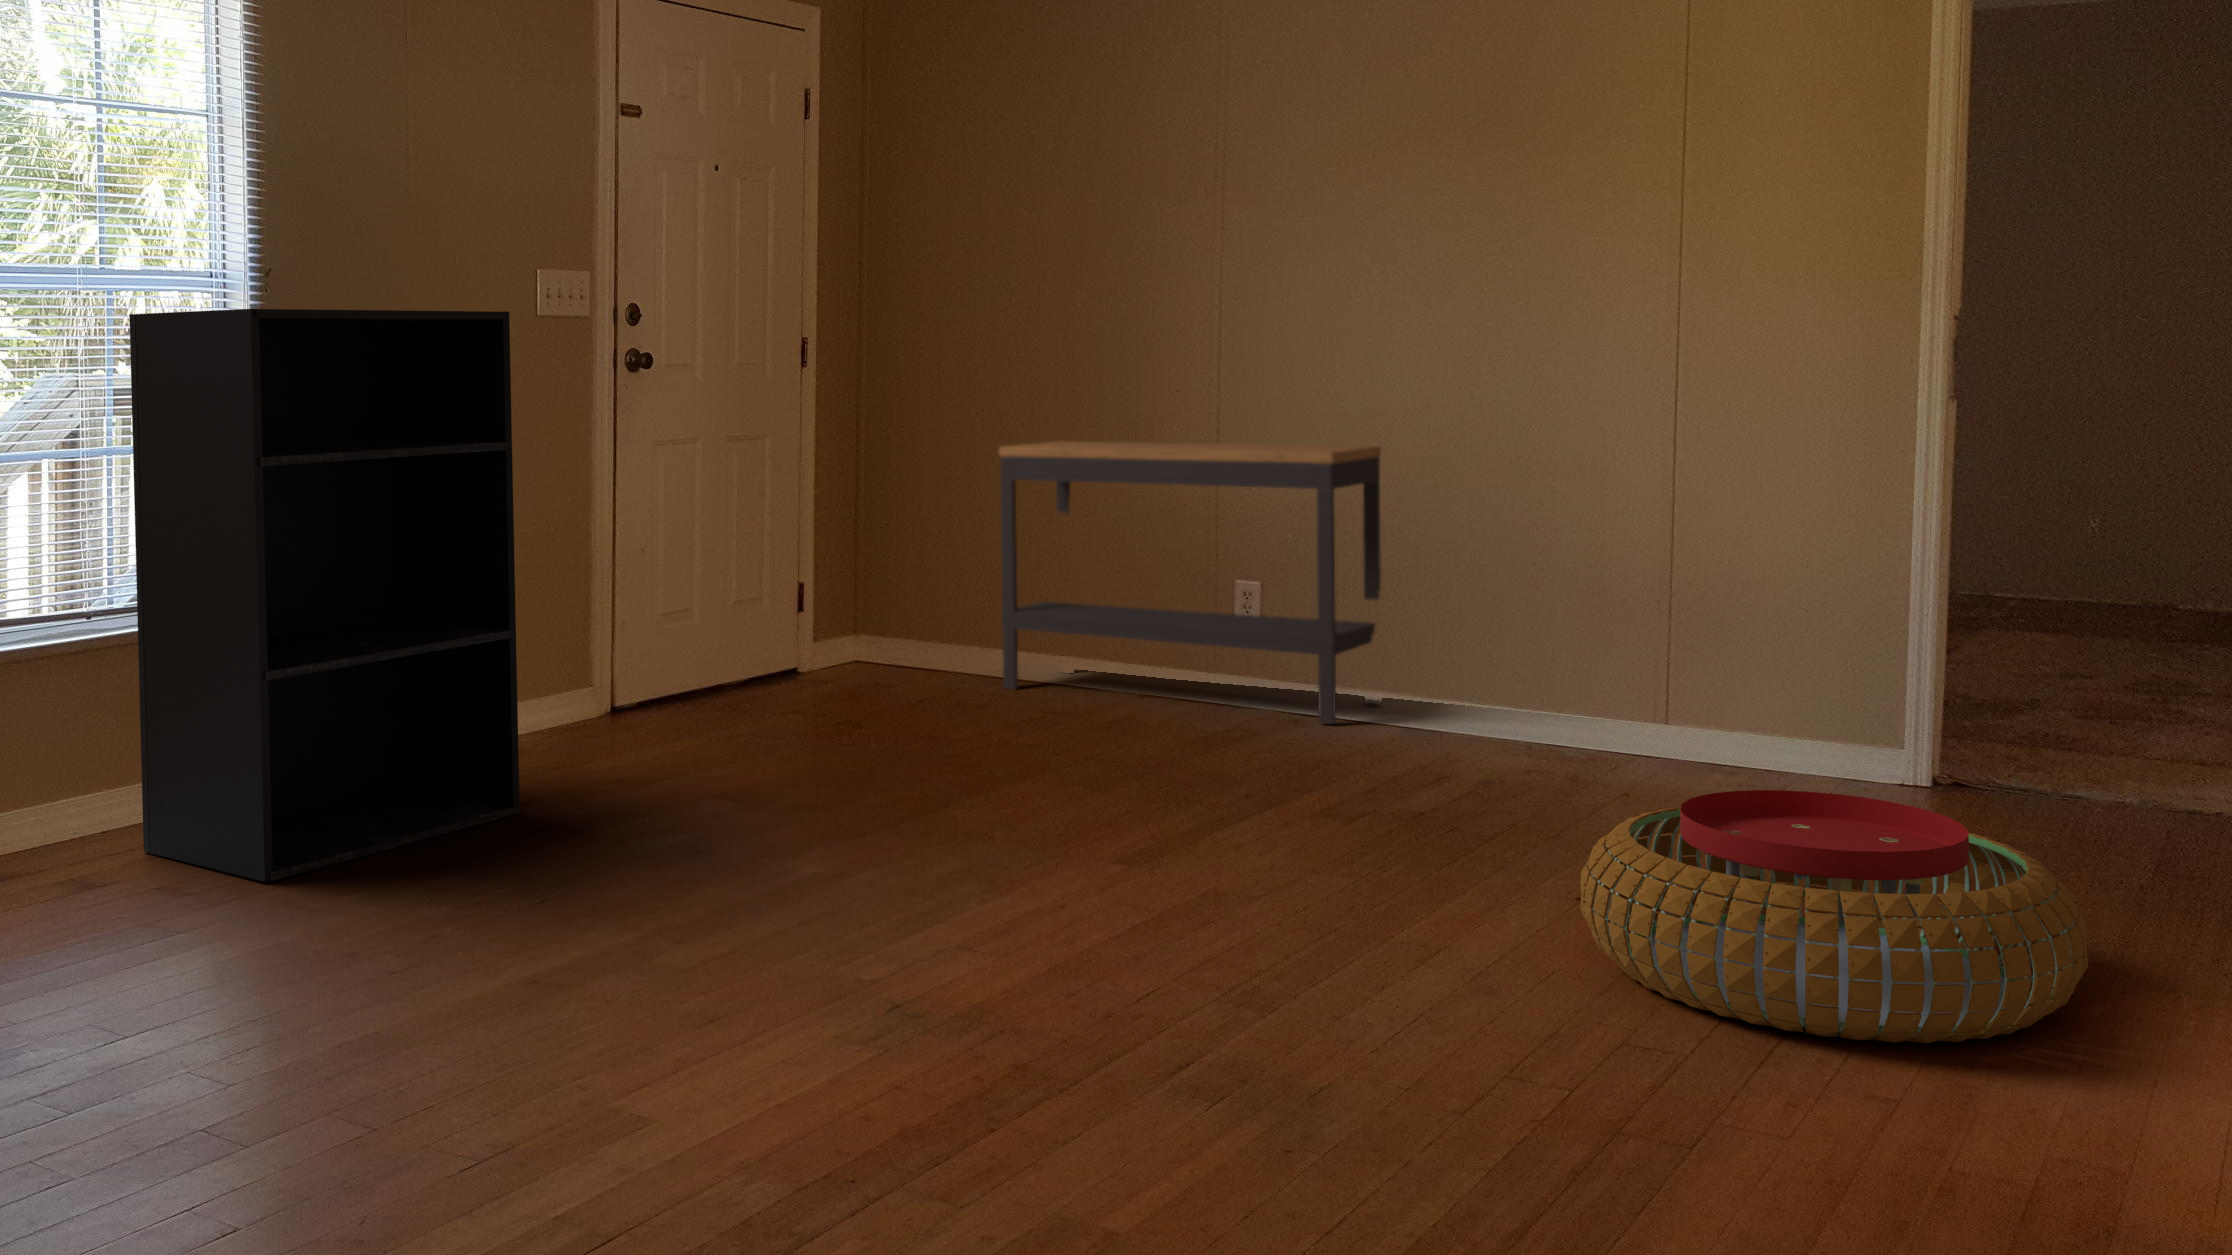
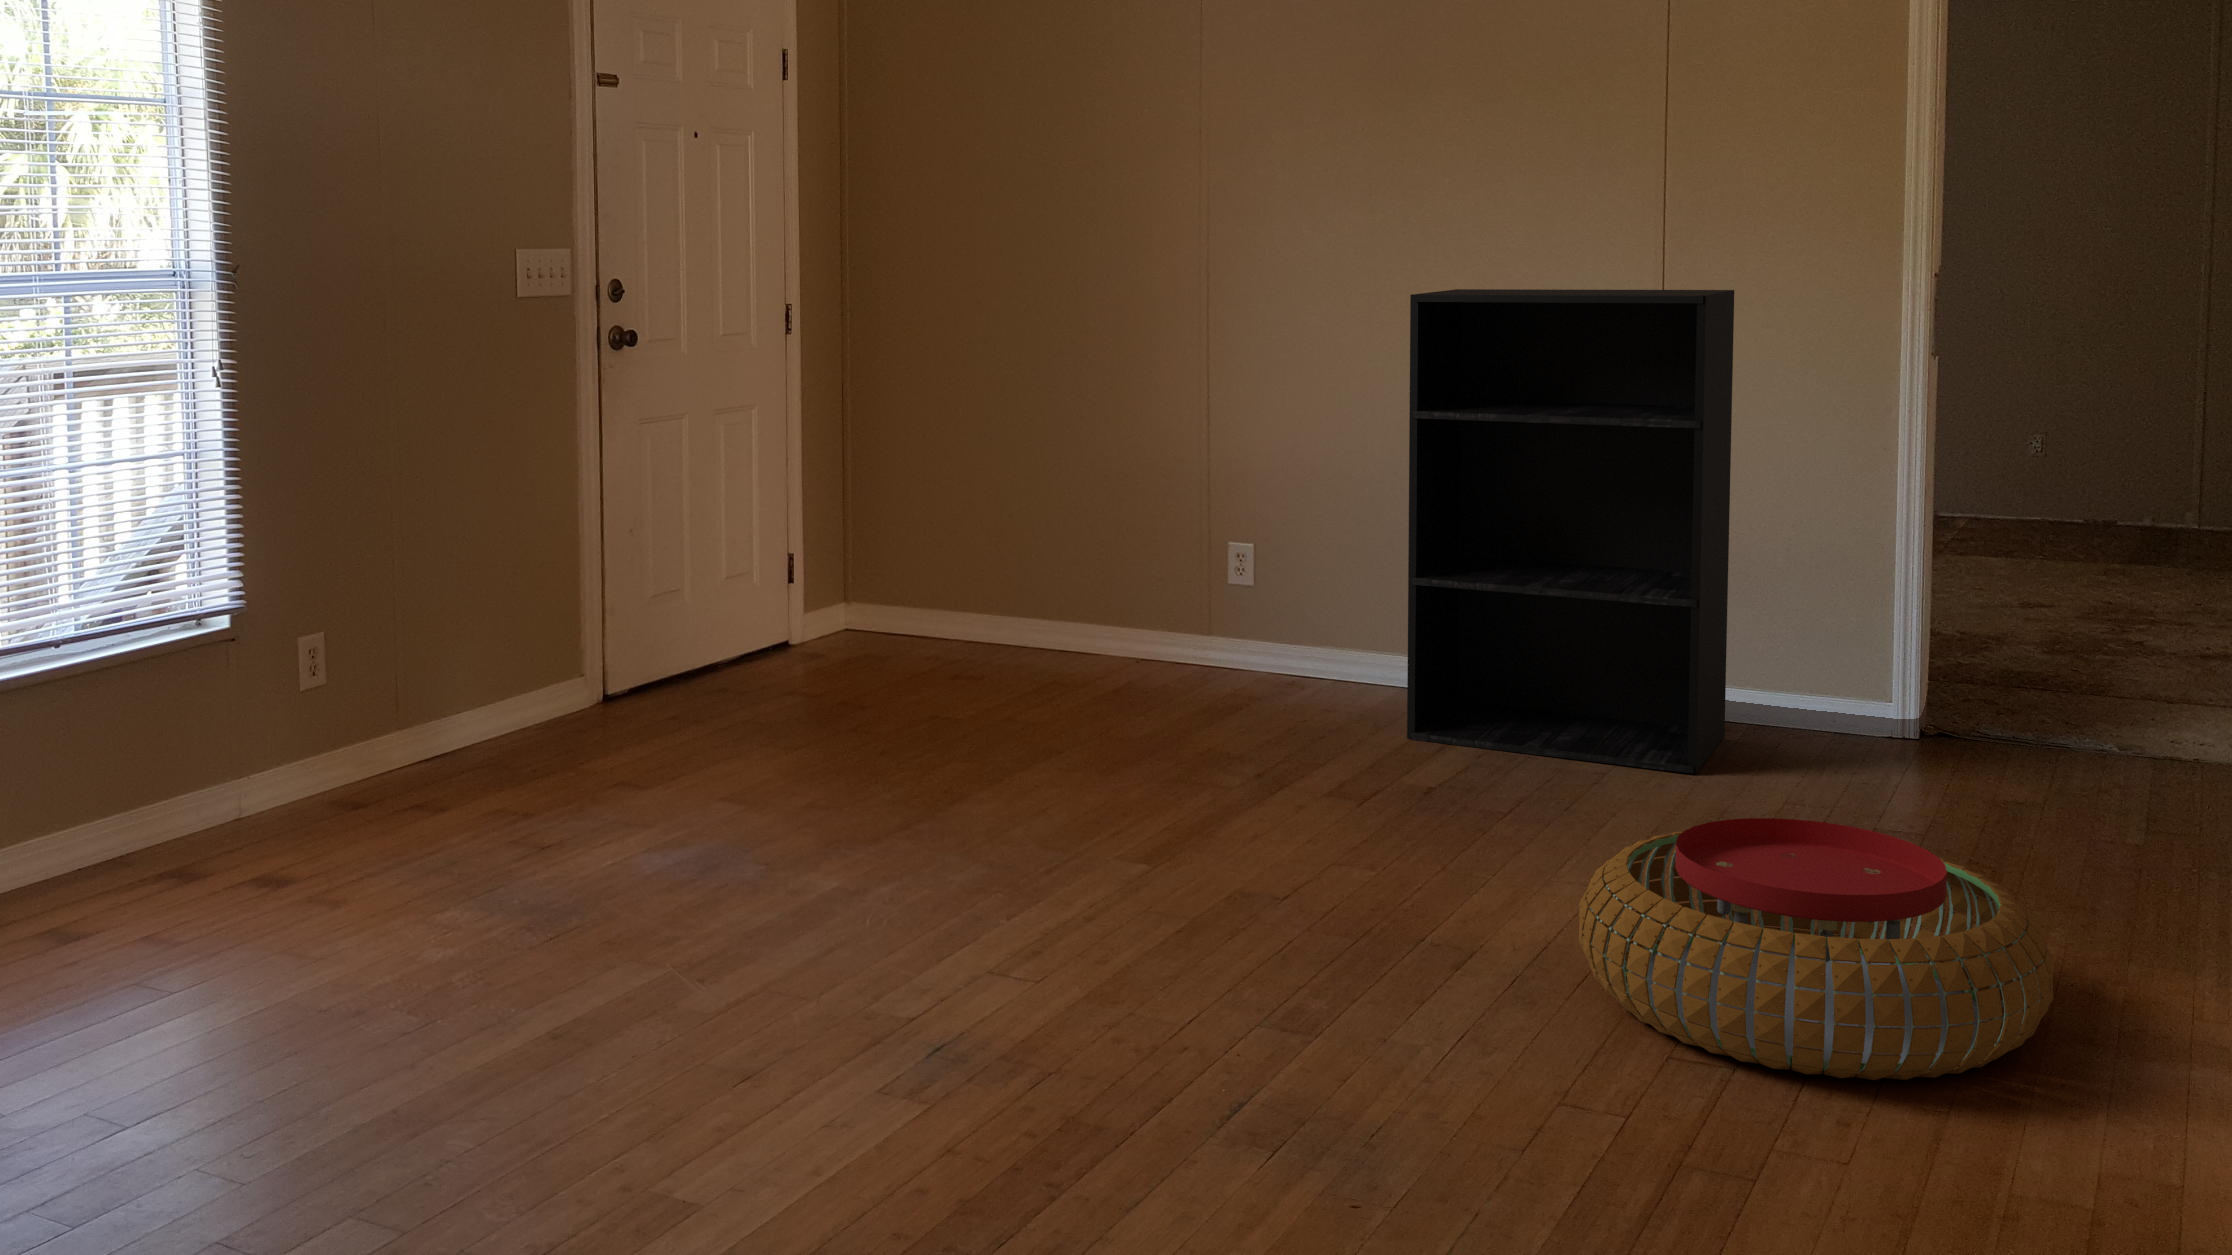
bookshelf: present [129,309,520,882] -> present [1407,289,1734,774]
console table: present [999,441,1381,724] -> none [993,412,1378,708]

